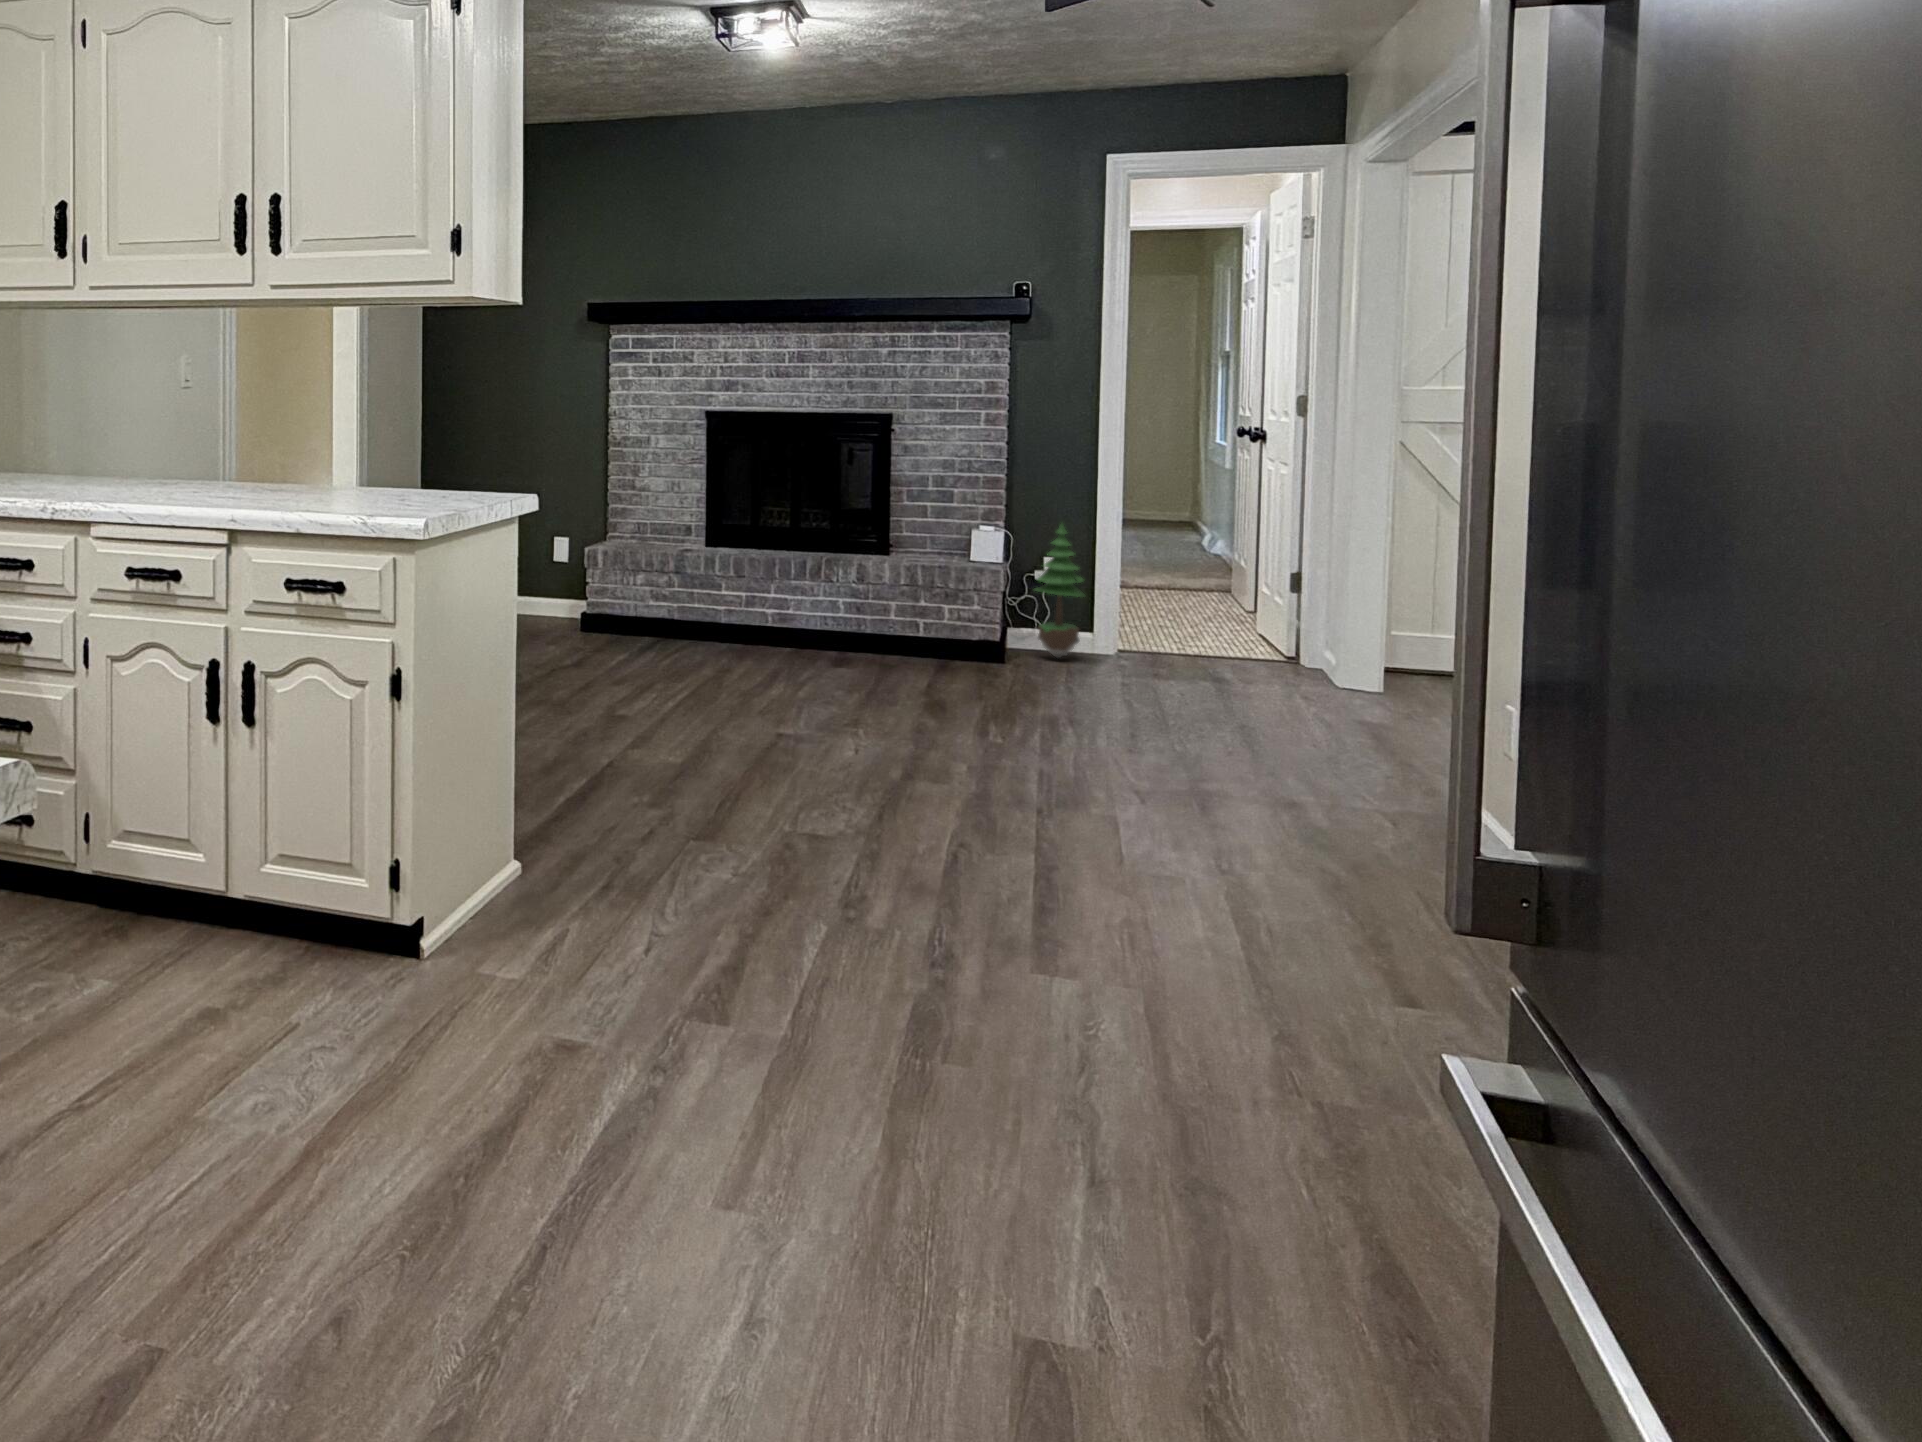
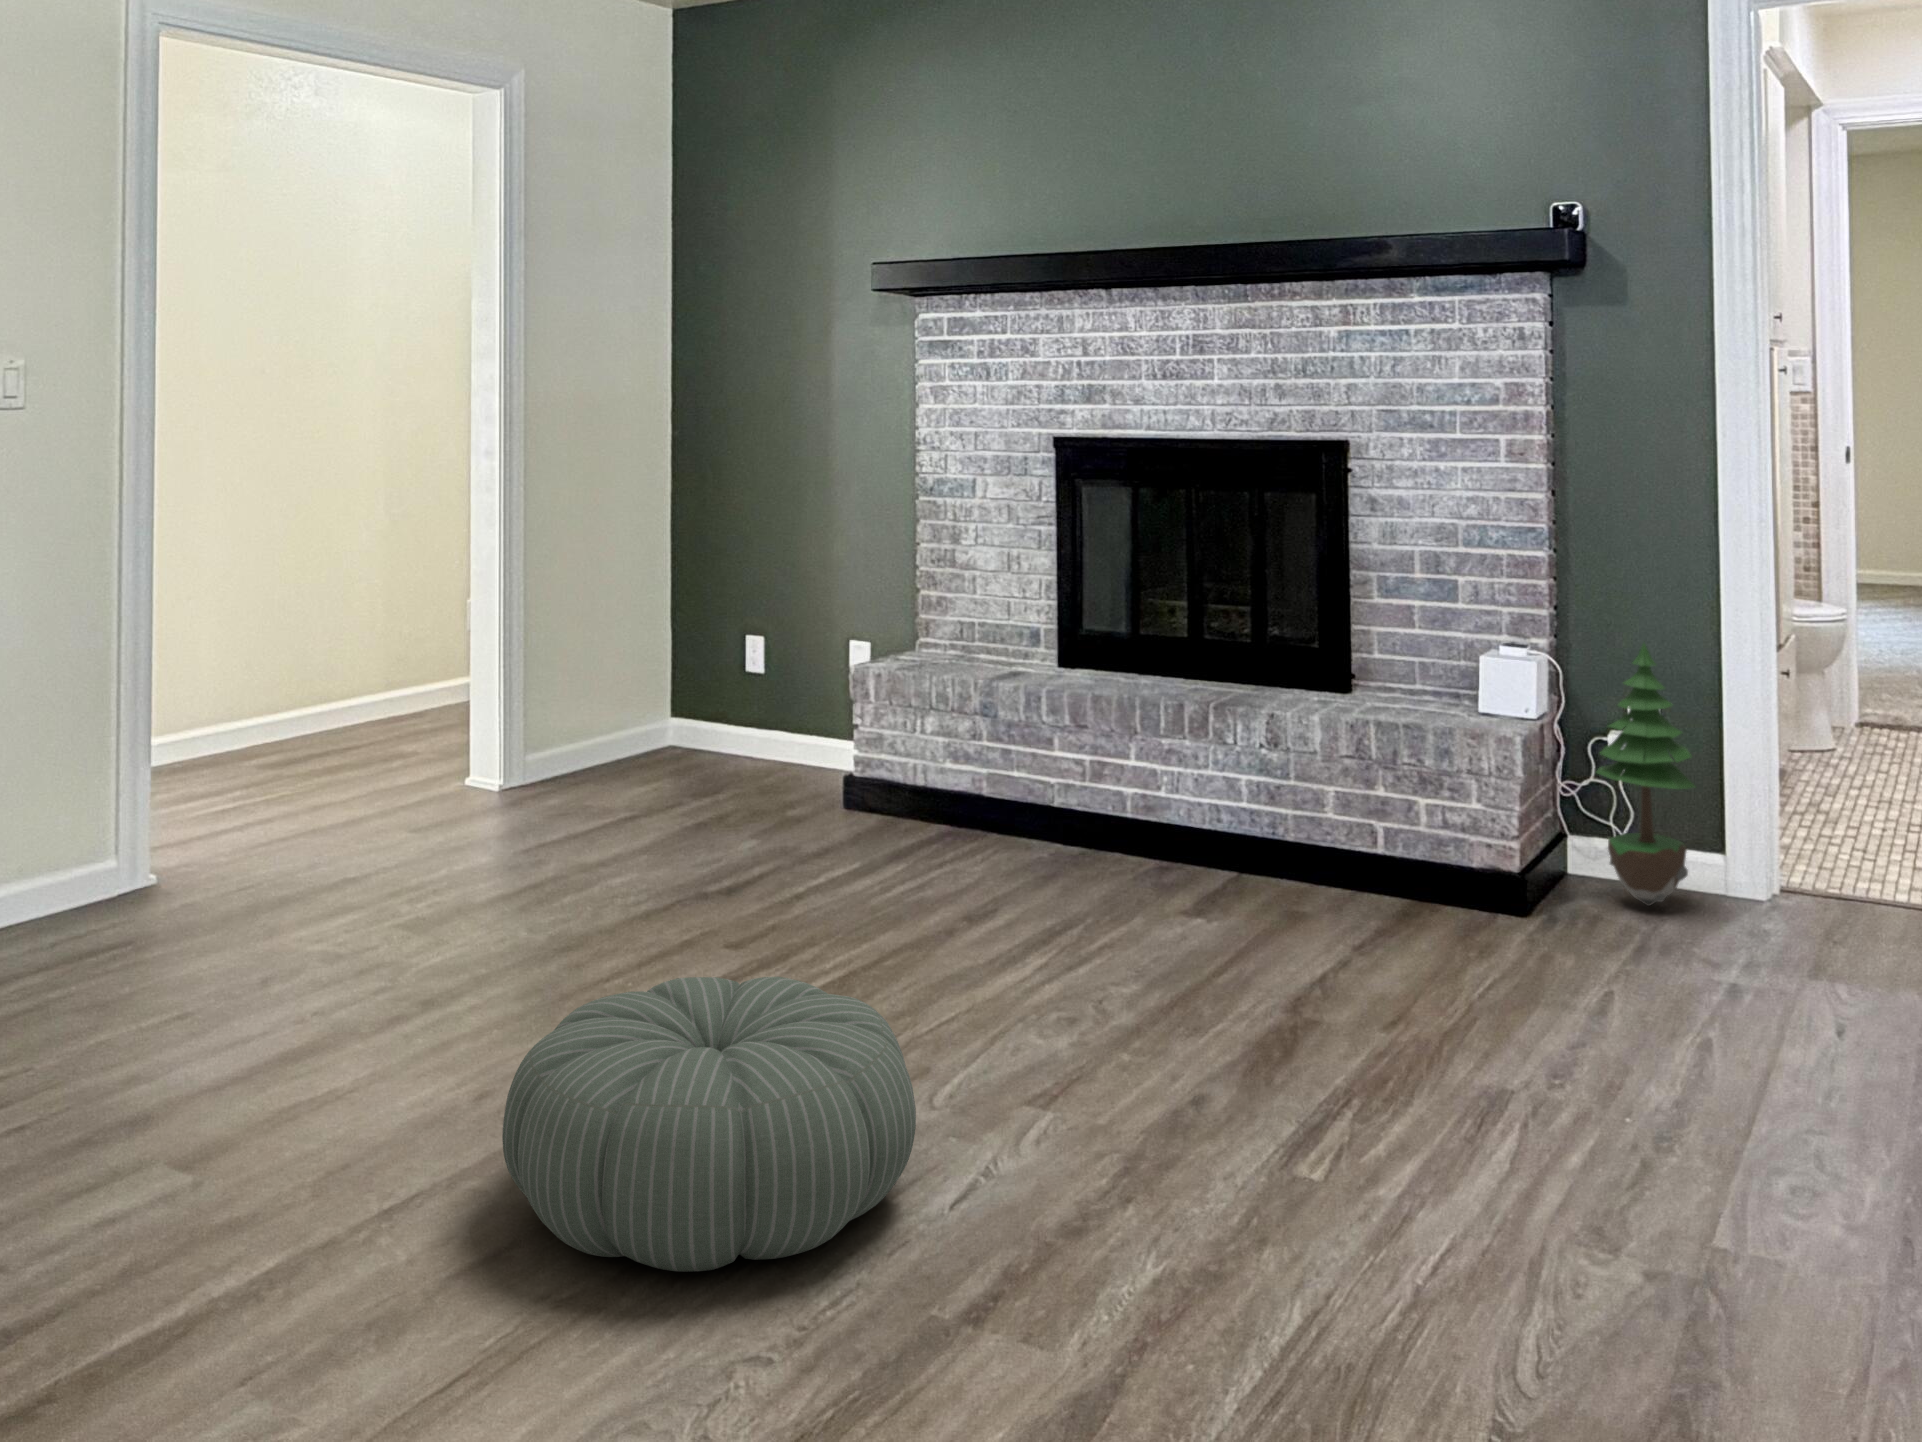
pouf: none [639,669,827,776] -> present [502,977,916,1272]

